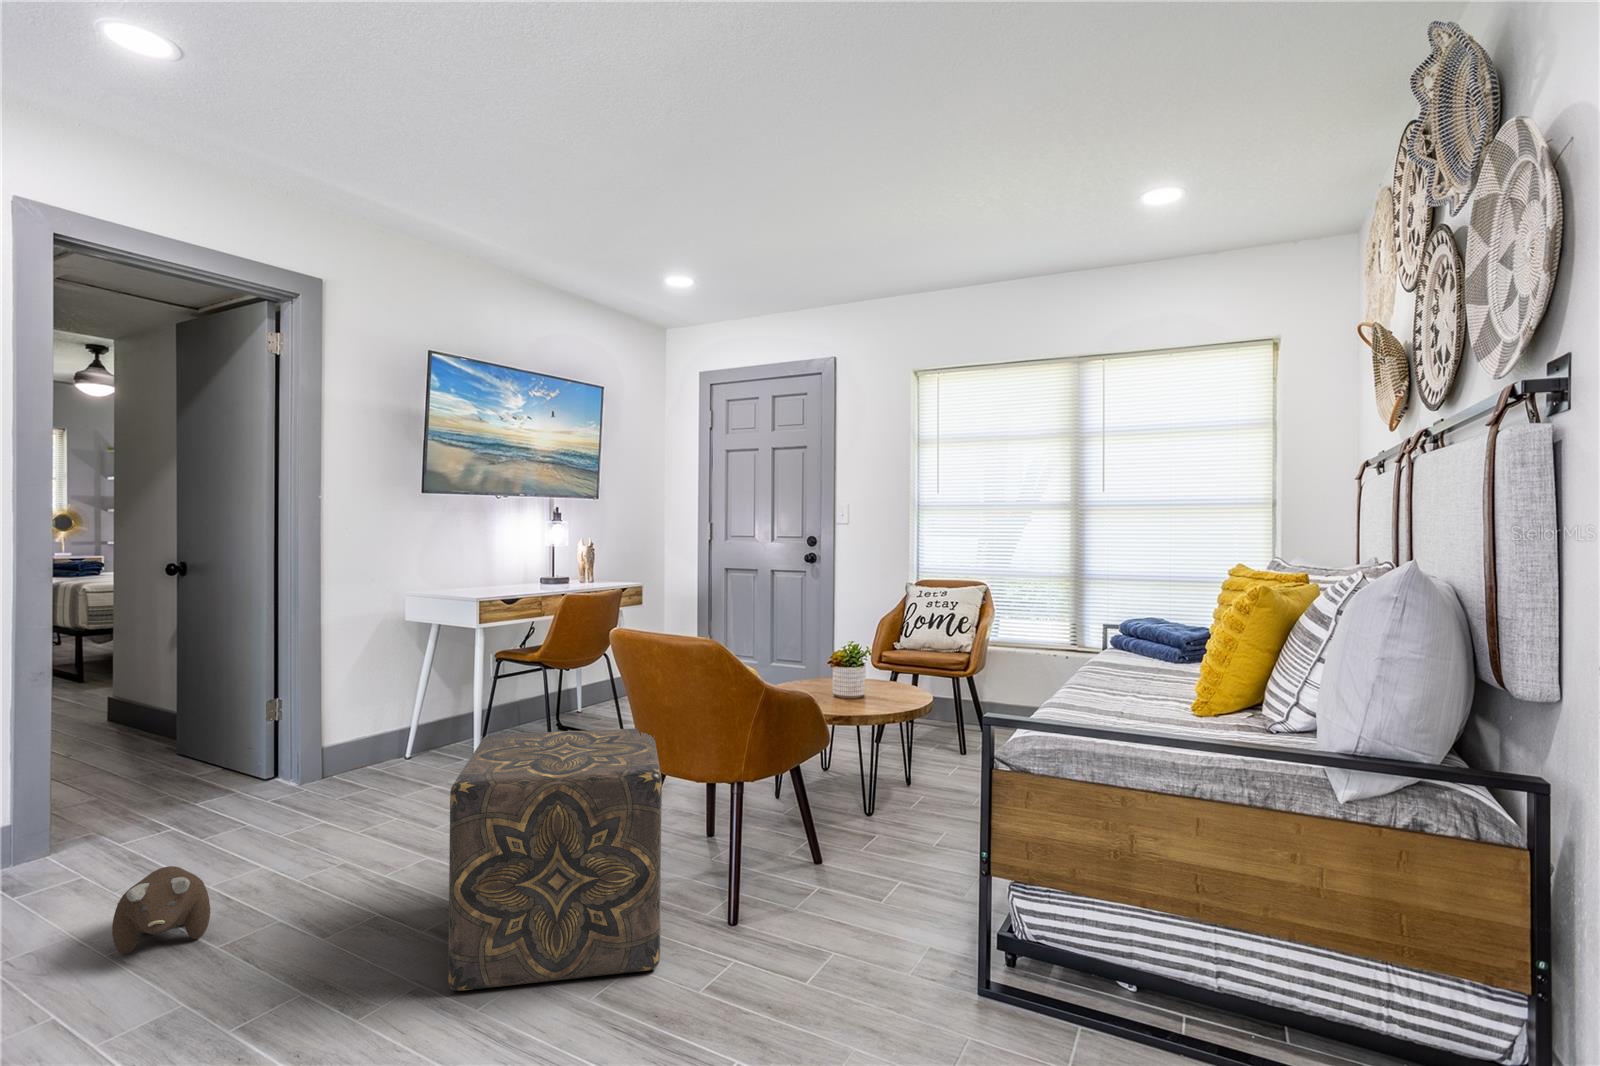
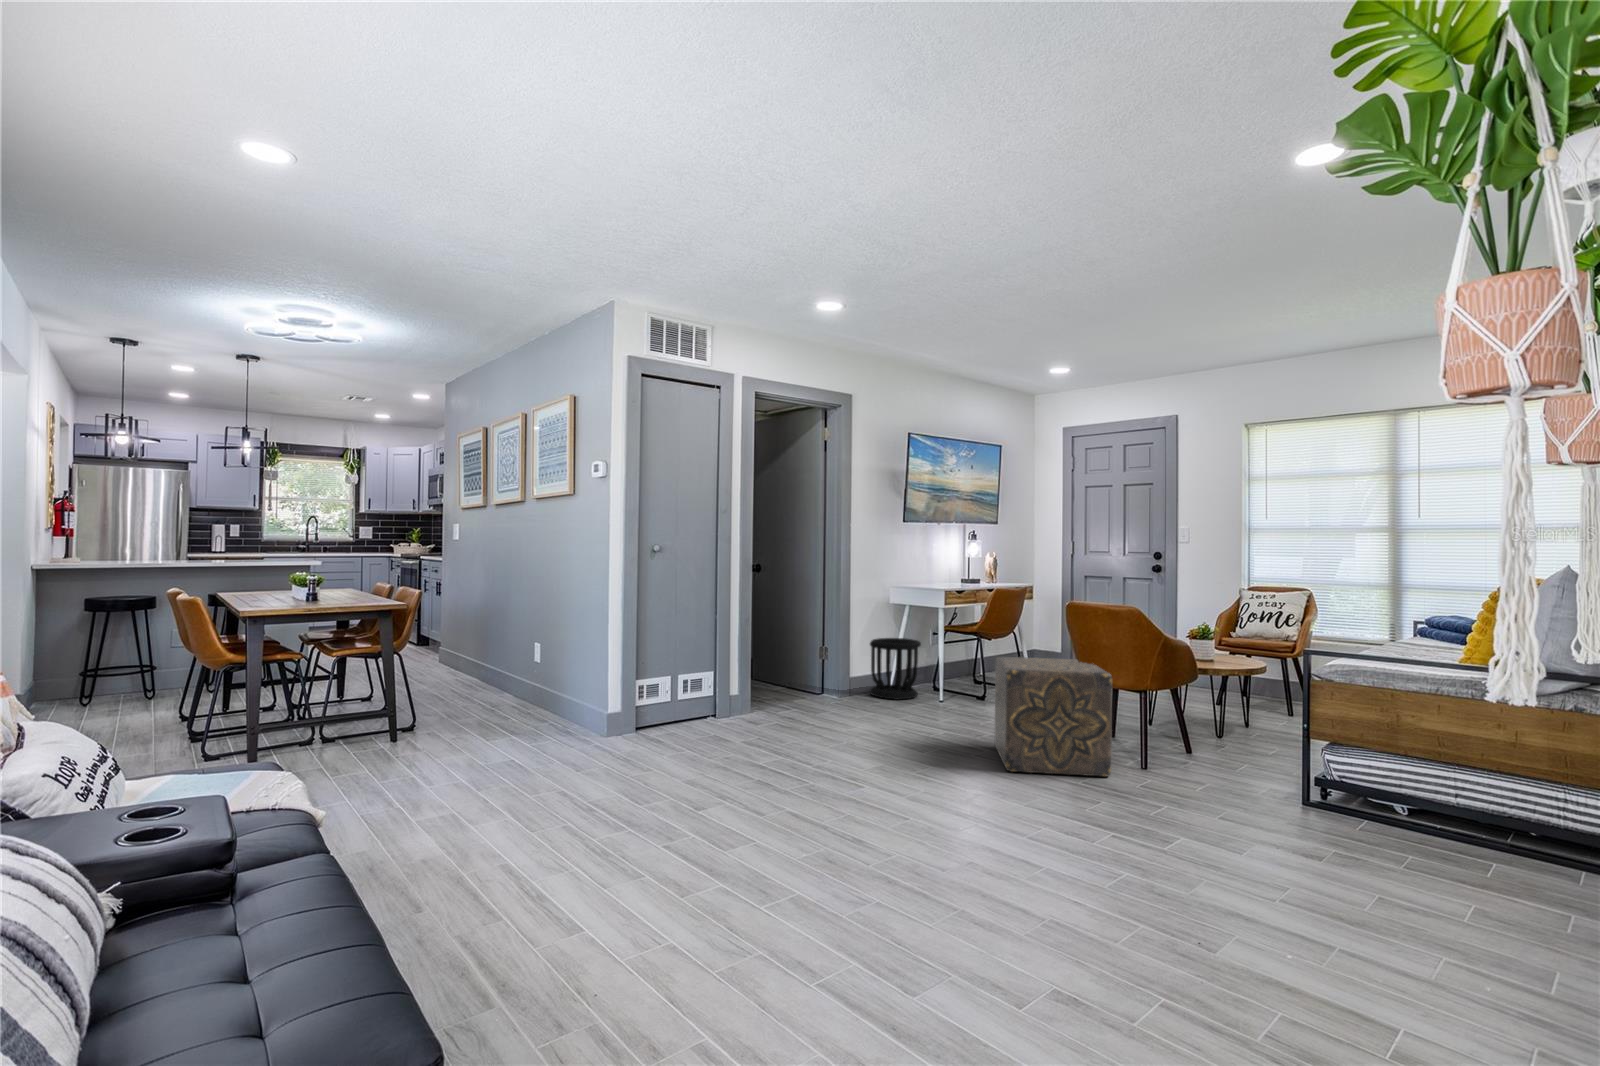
wastebasket: none [354,679,446,786] -> present [870,638,921,700]
plush toy: present [112,866,210,954] -> none [834,708,871,745]

